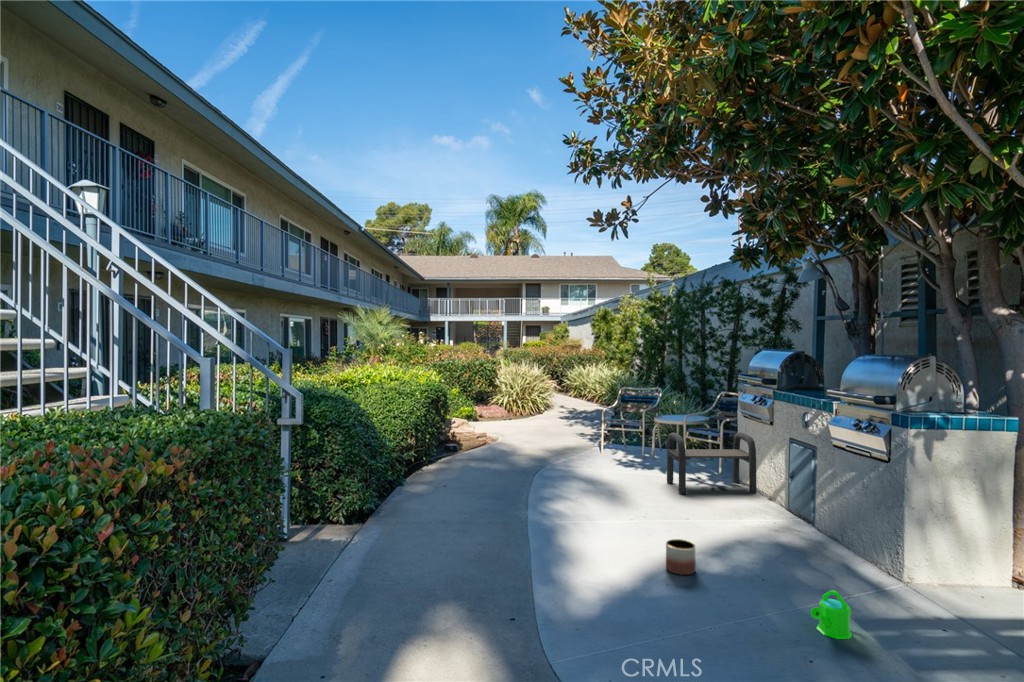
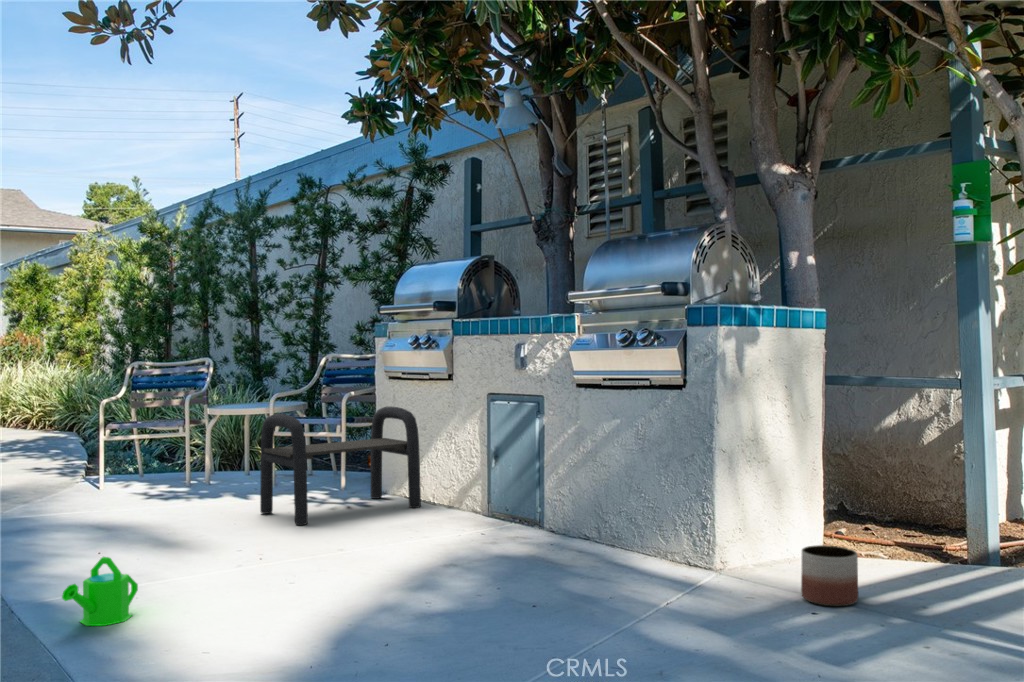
planter: present [666,539,696,575] -> present [801,545,858,606]
watering can: present [811,590,852,639] -> present [62,557,138,626]

